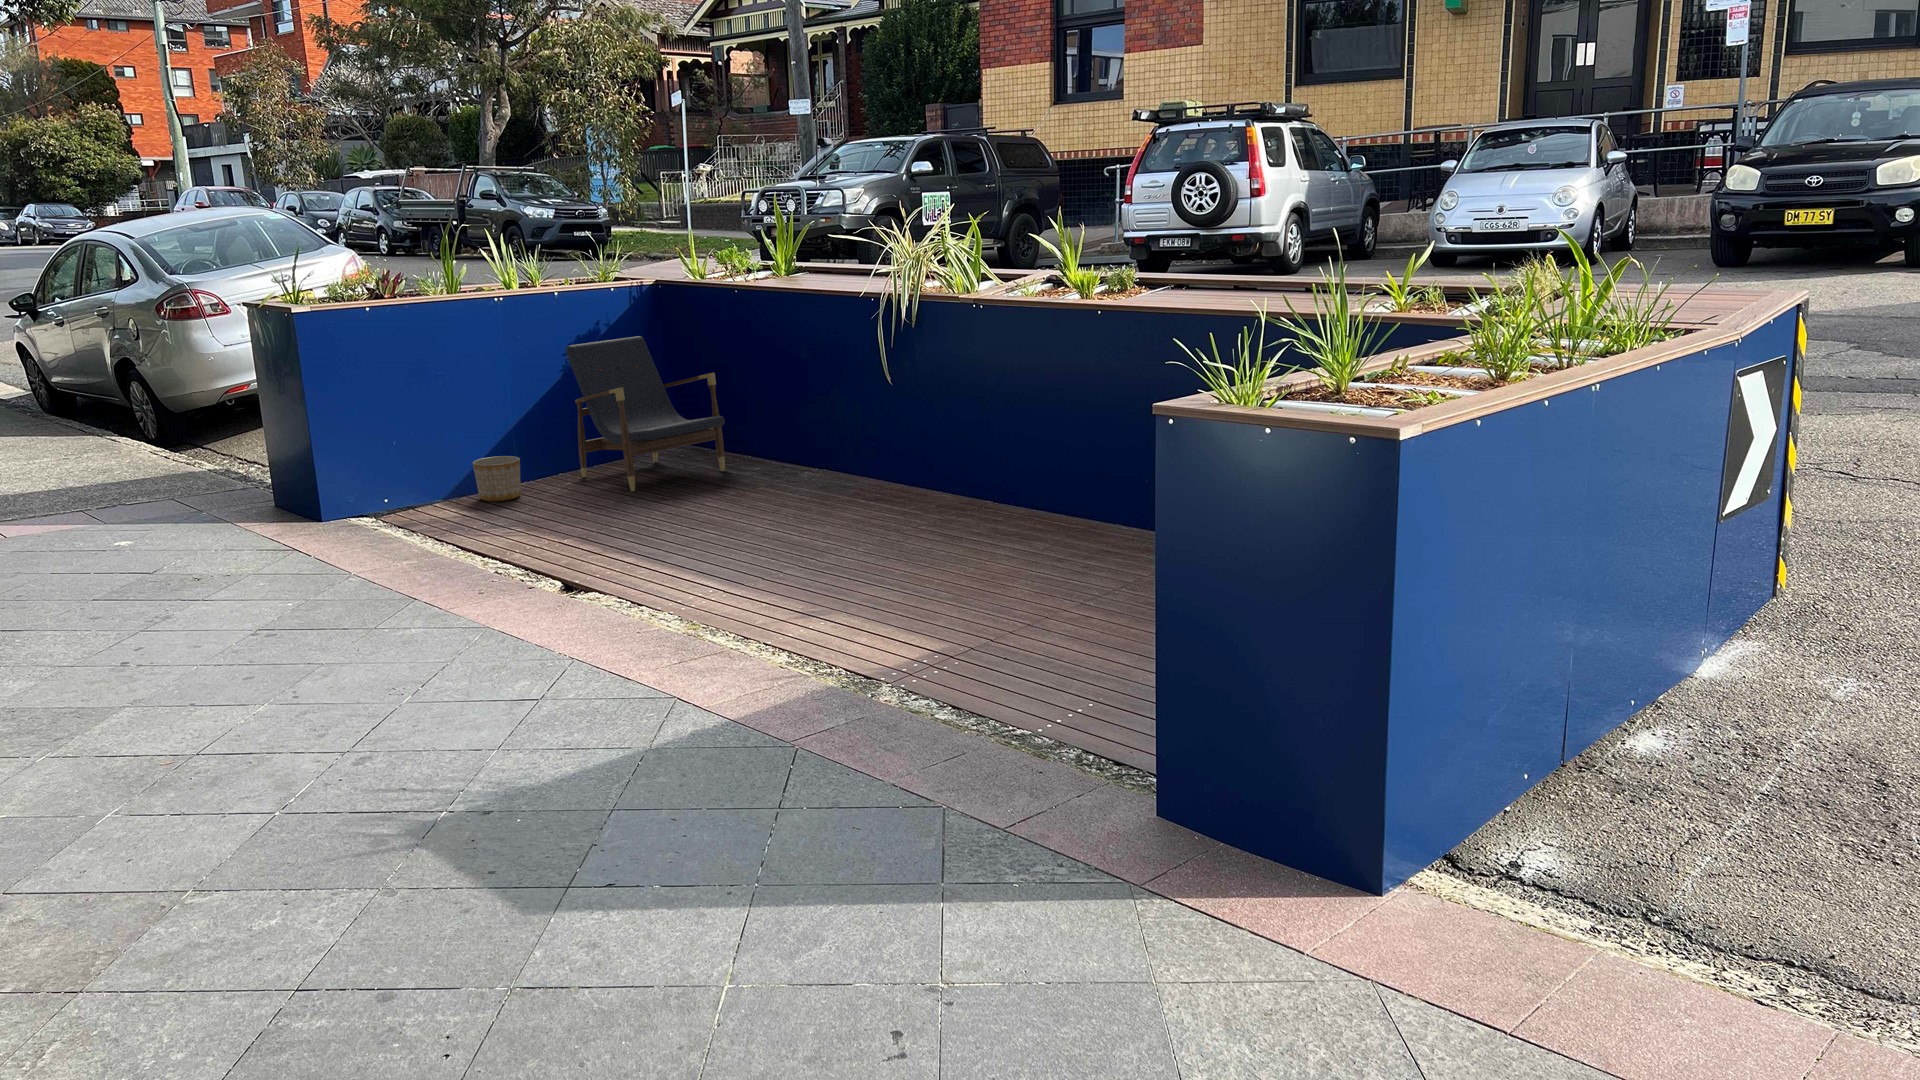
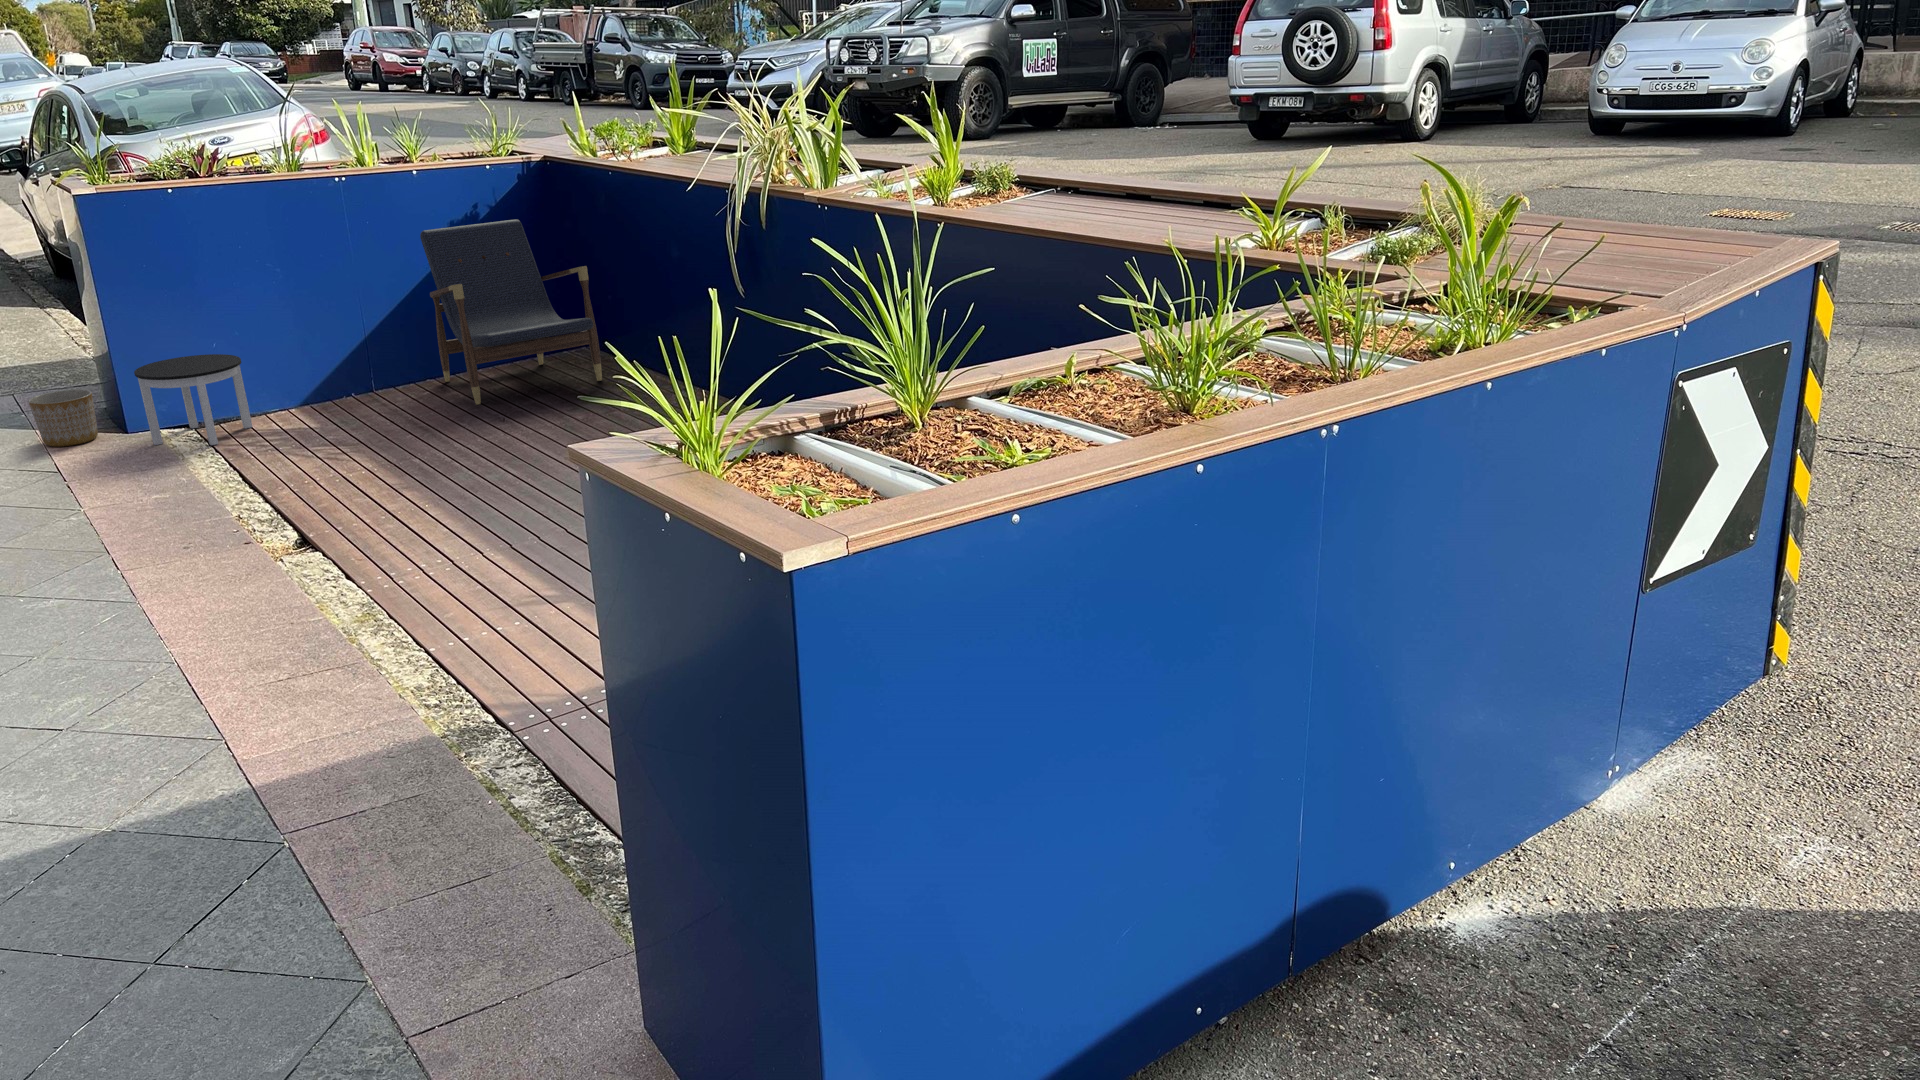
round table: none [353,452,445,531] -> present [134,354,253,445]
planter: present [473,456,521,501] -> present [28,389,98,447]

